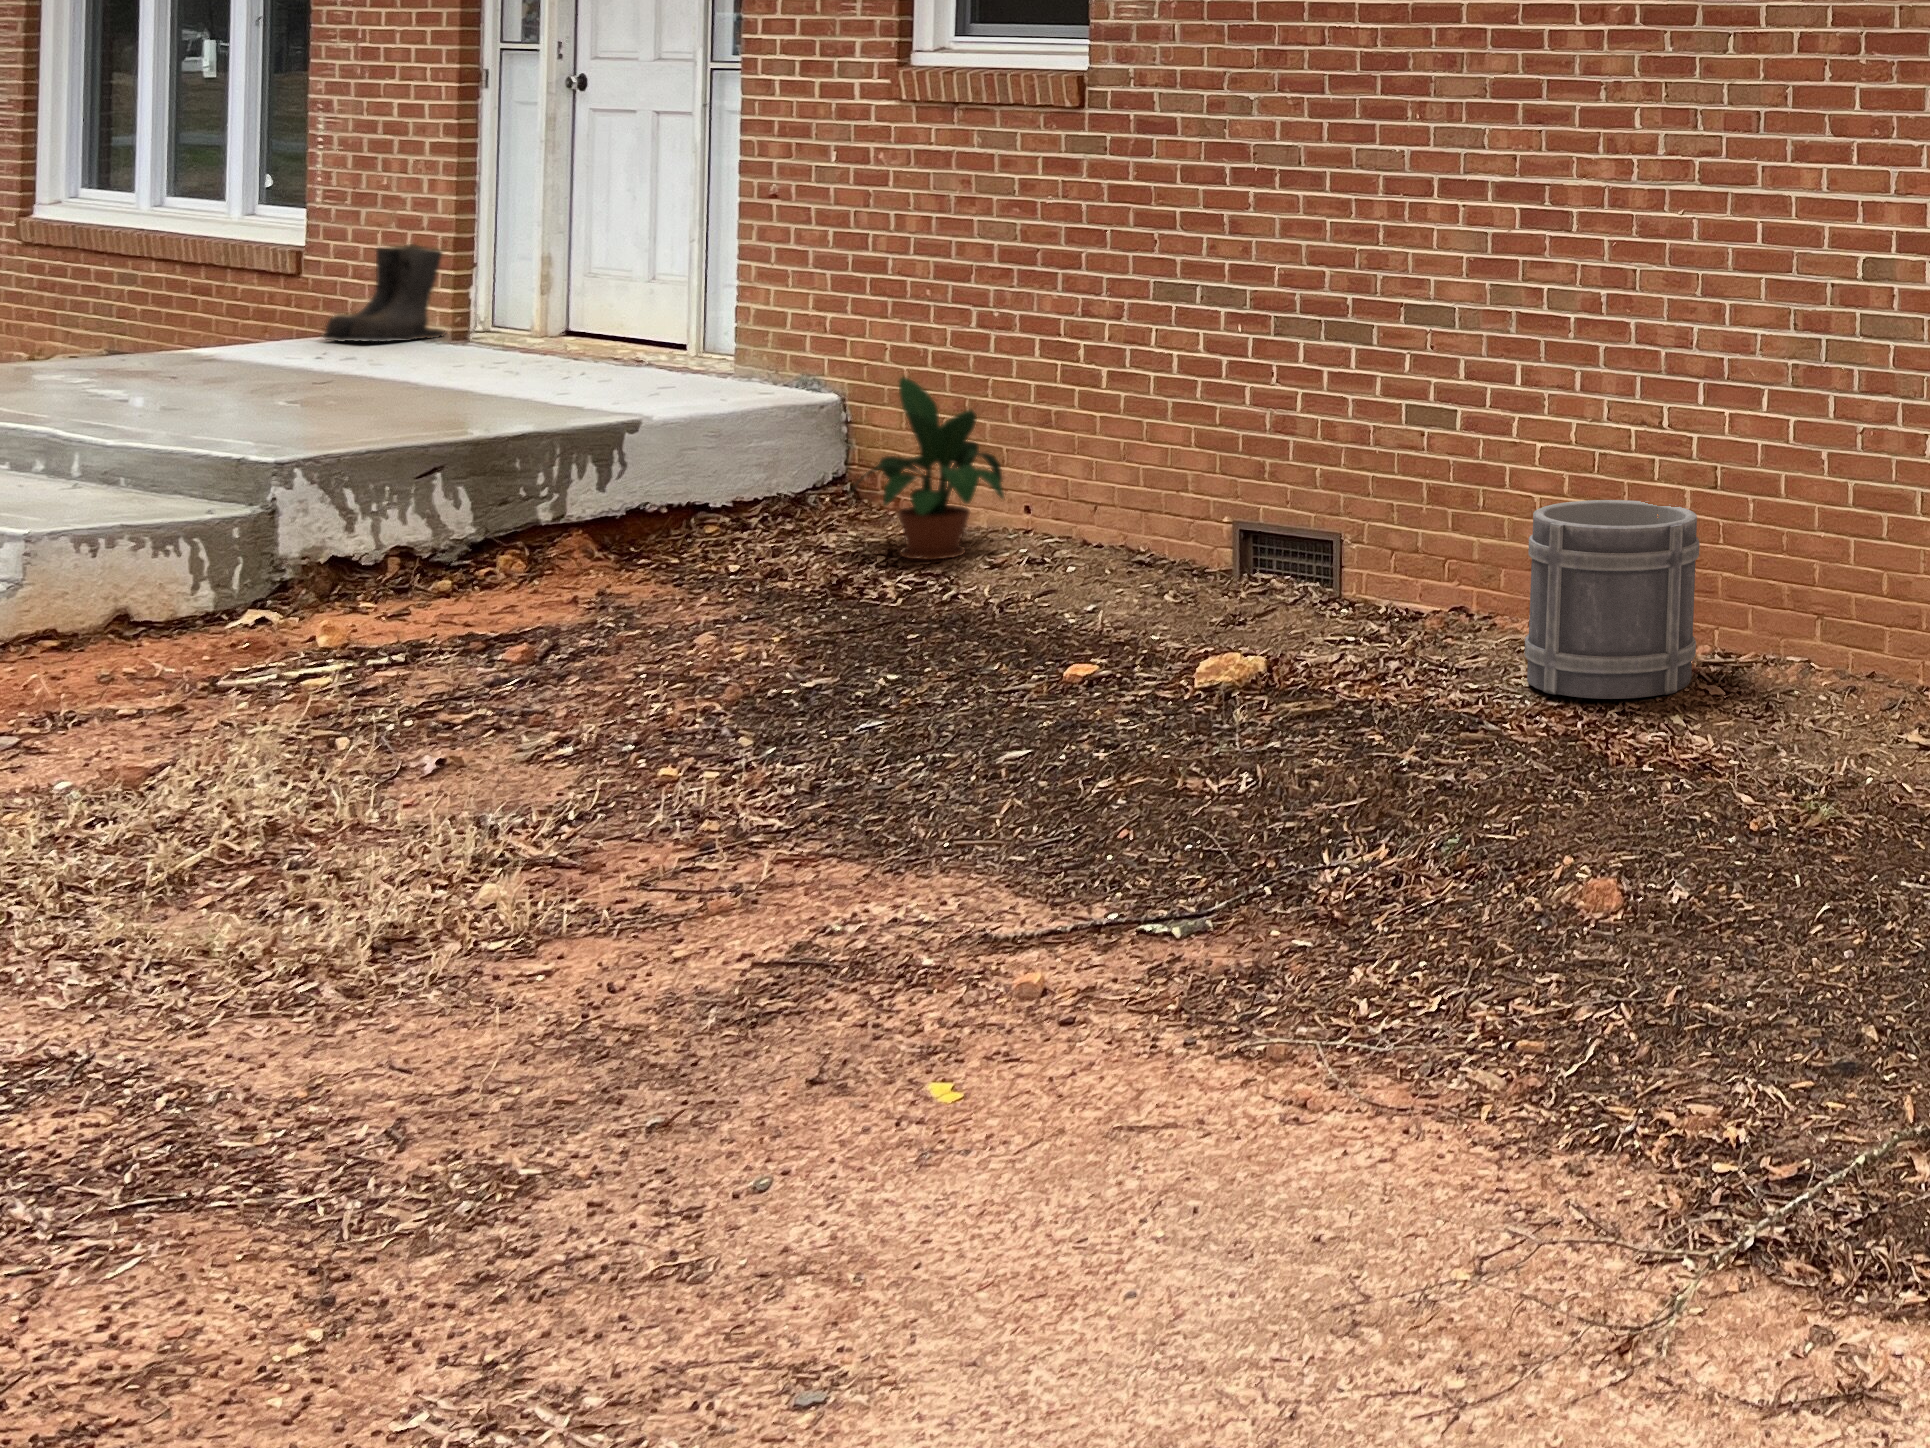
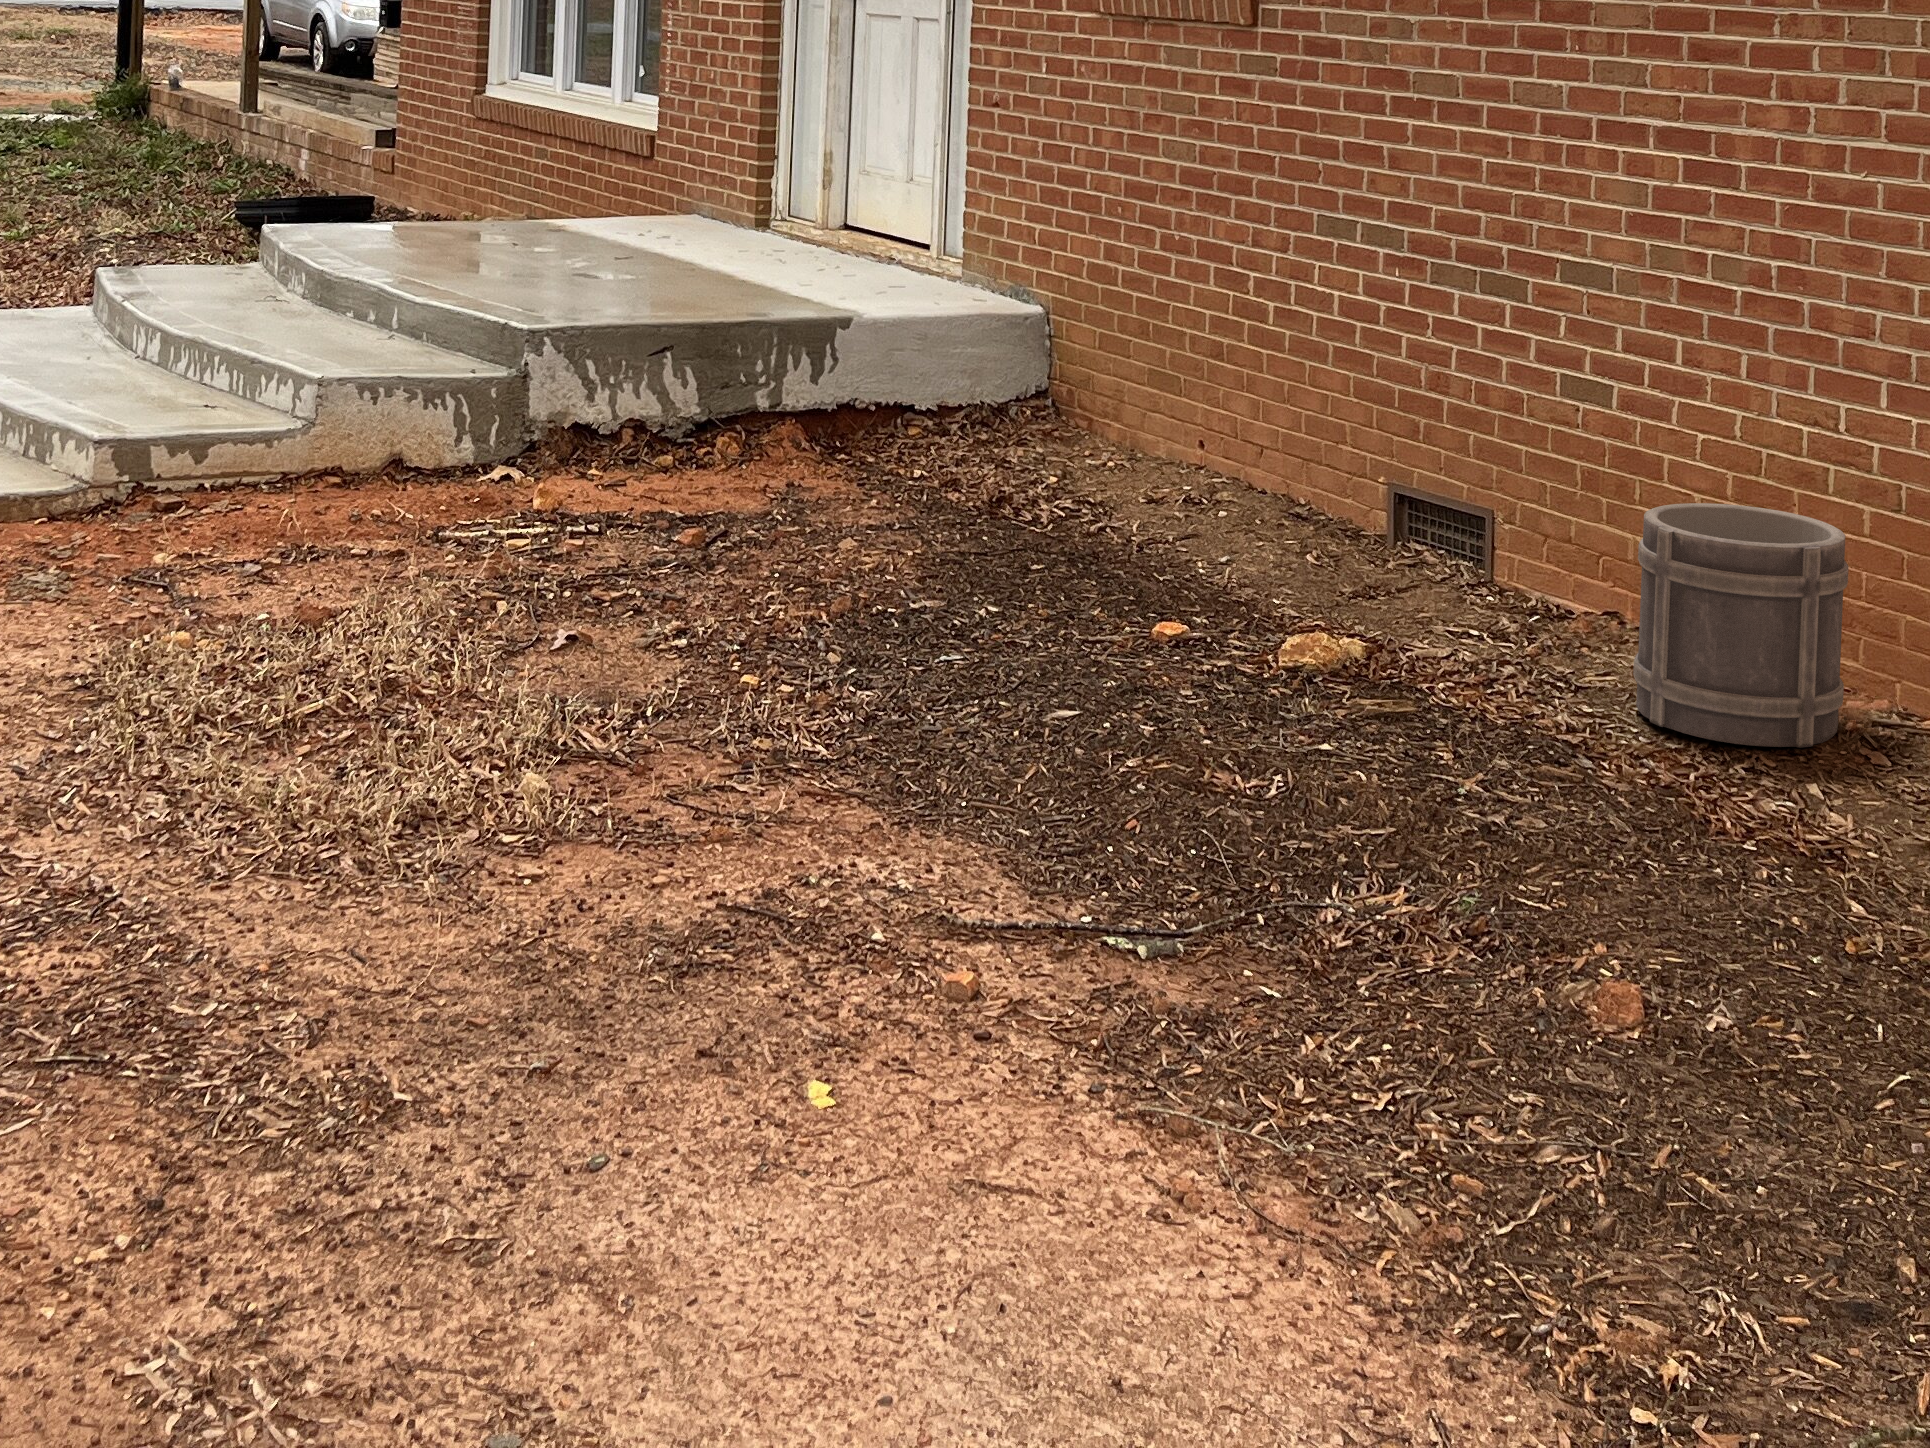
boots: present [323,244,445,342] -> none [648,147,748,233]
potted plant: present [852,377,1004,559] -> none [1013,299,1161,483]

